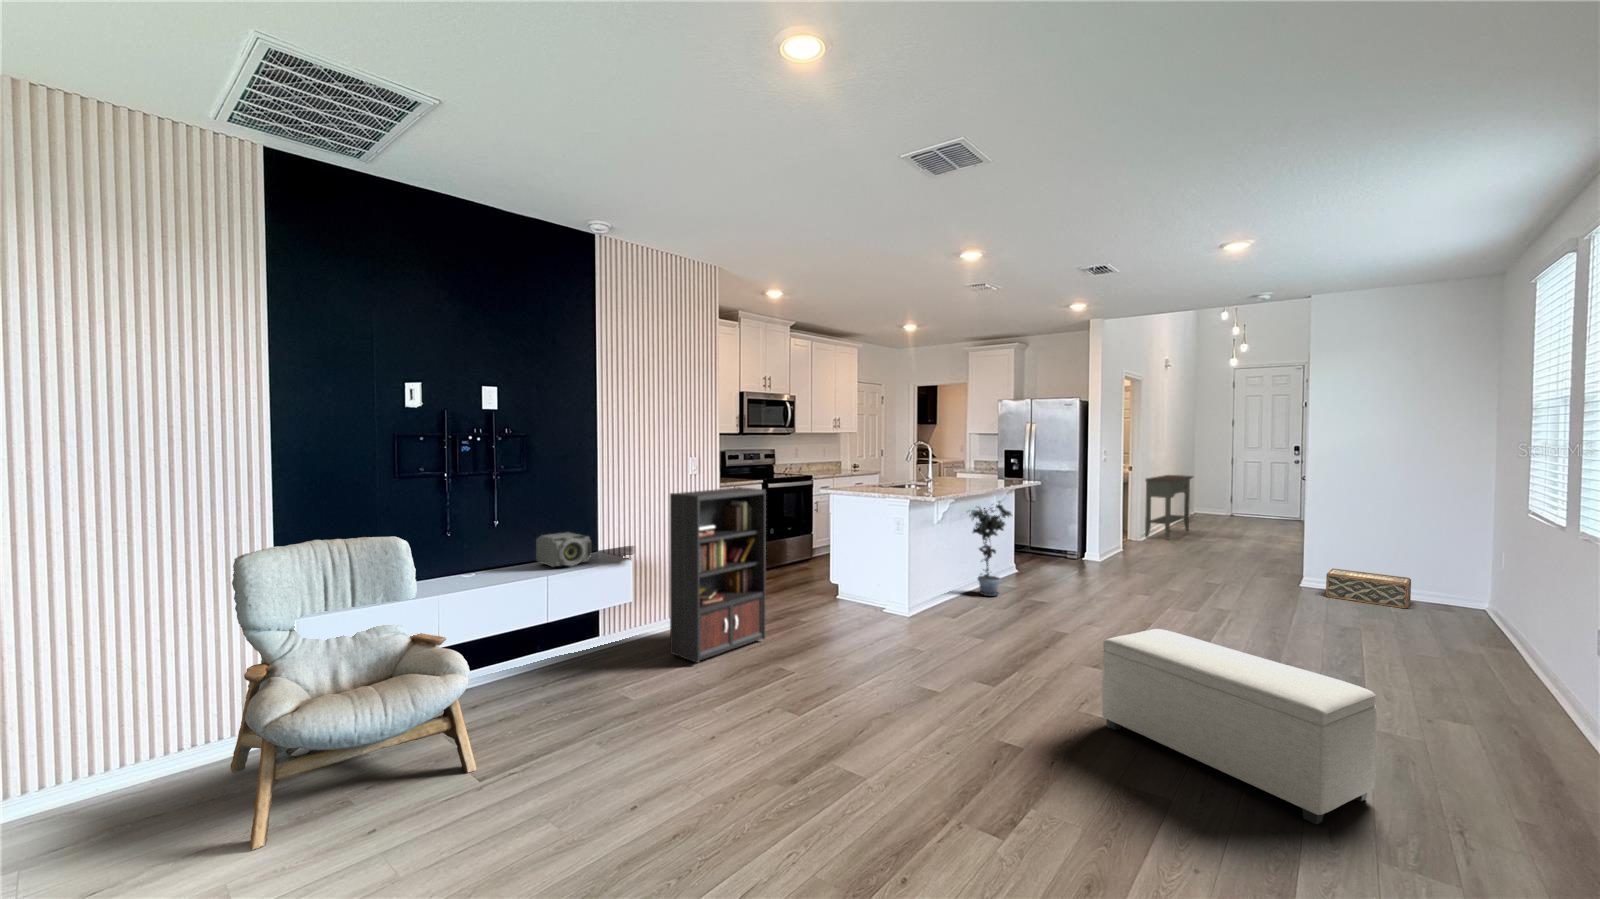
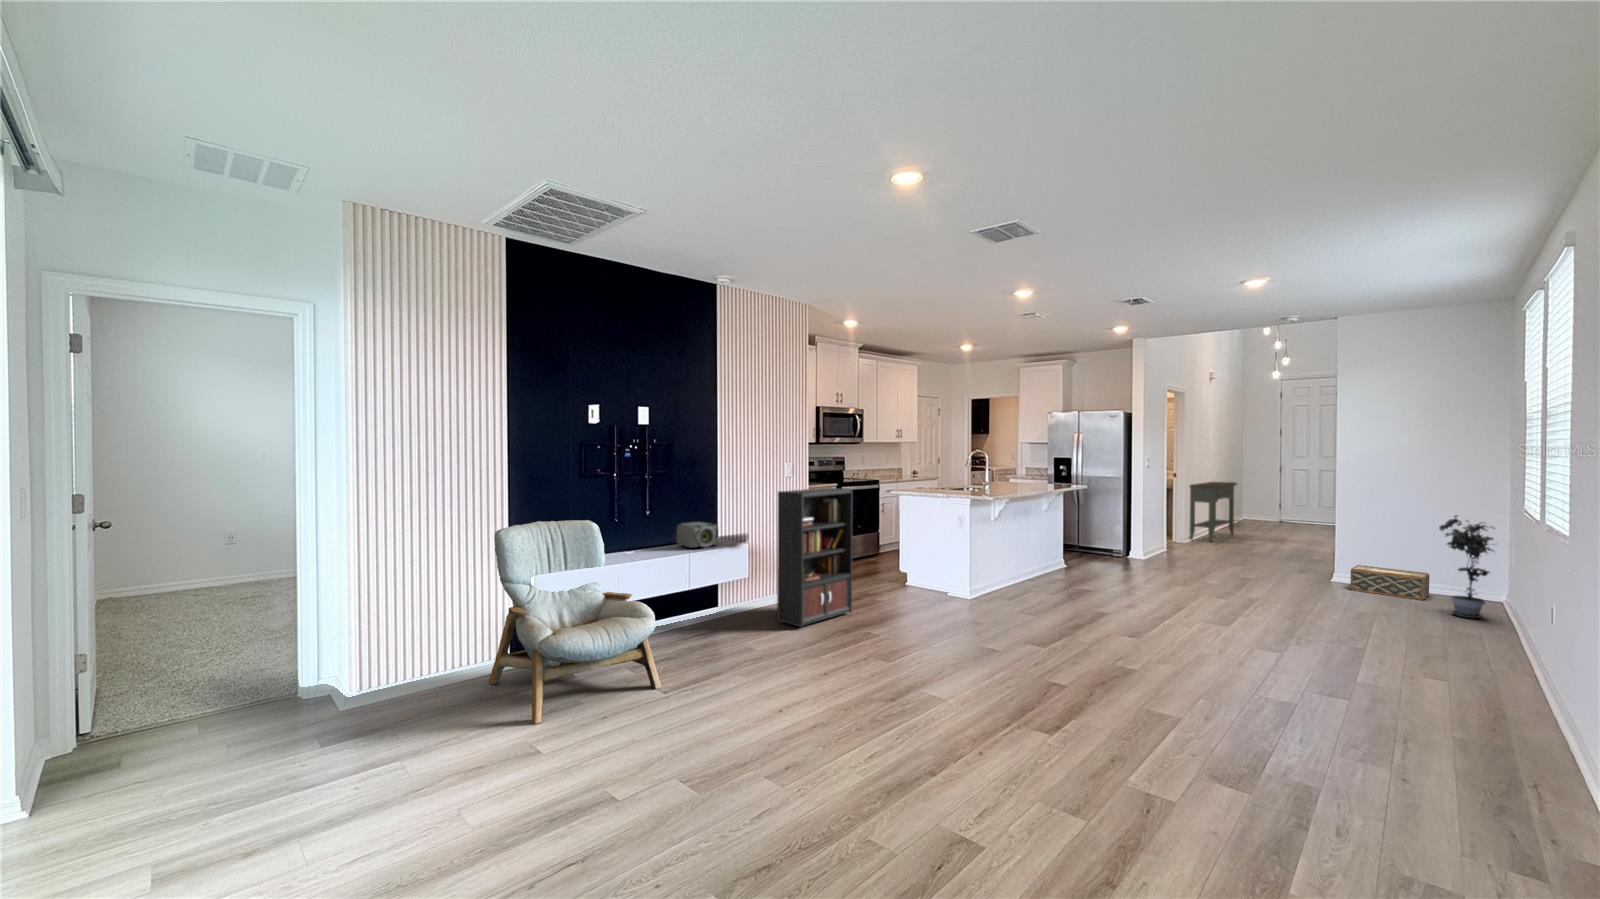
potted plant: present [970,505,1012,596] -> present [1439,515,1494,618]
ottoman: present [1102,629,1377,825] -> none [1131,600,1340,733]

